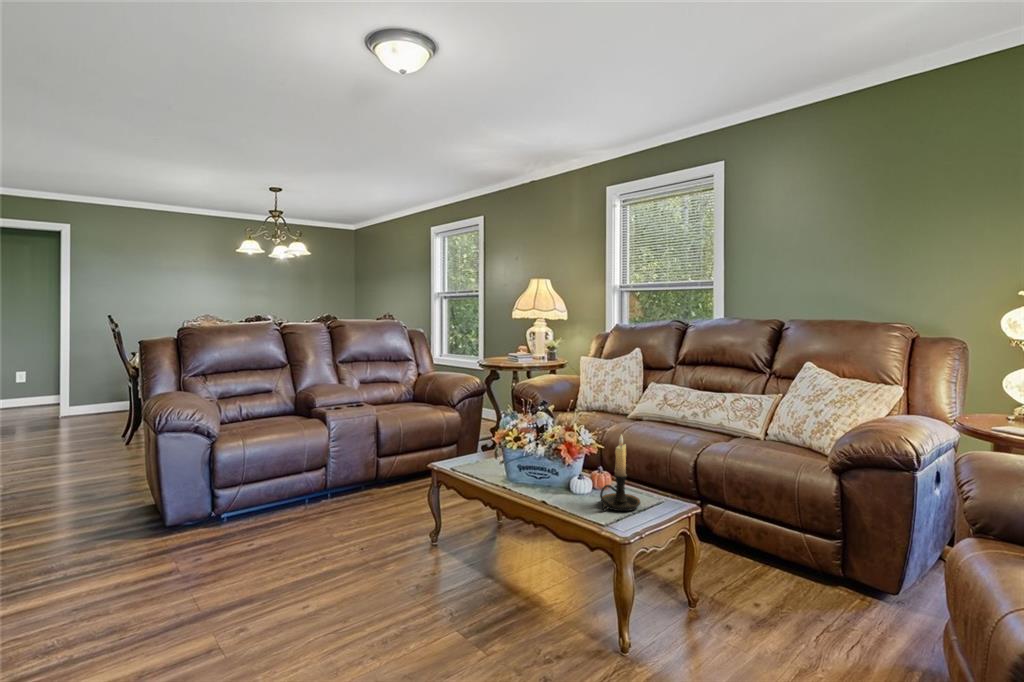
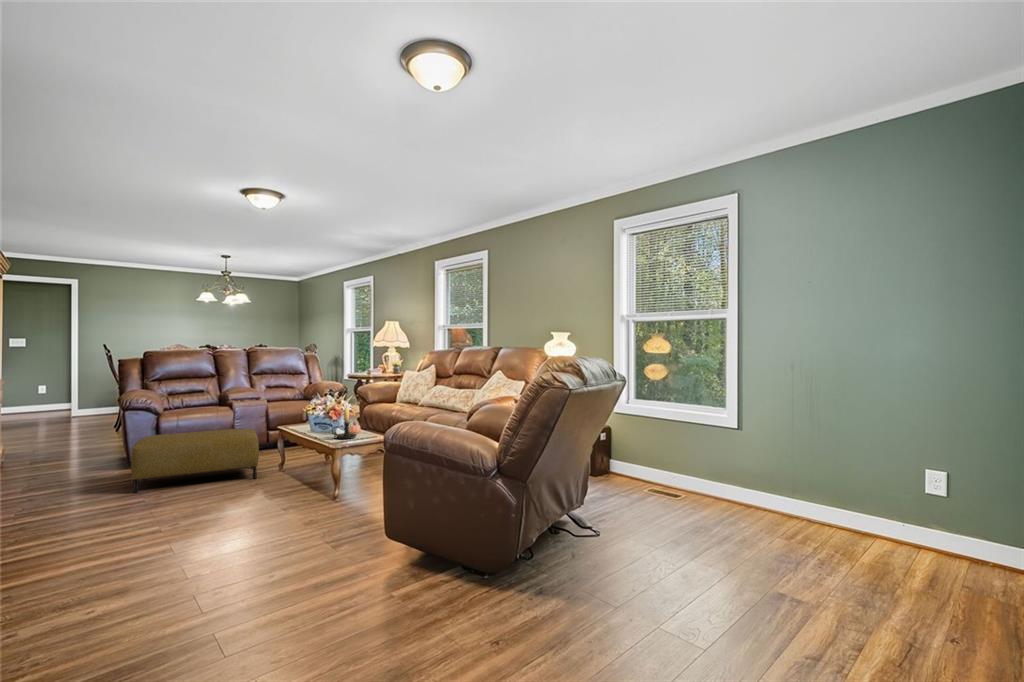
ottoman: none [186,467,414,617] -> present [131,429,259,493]

